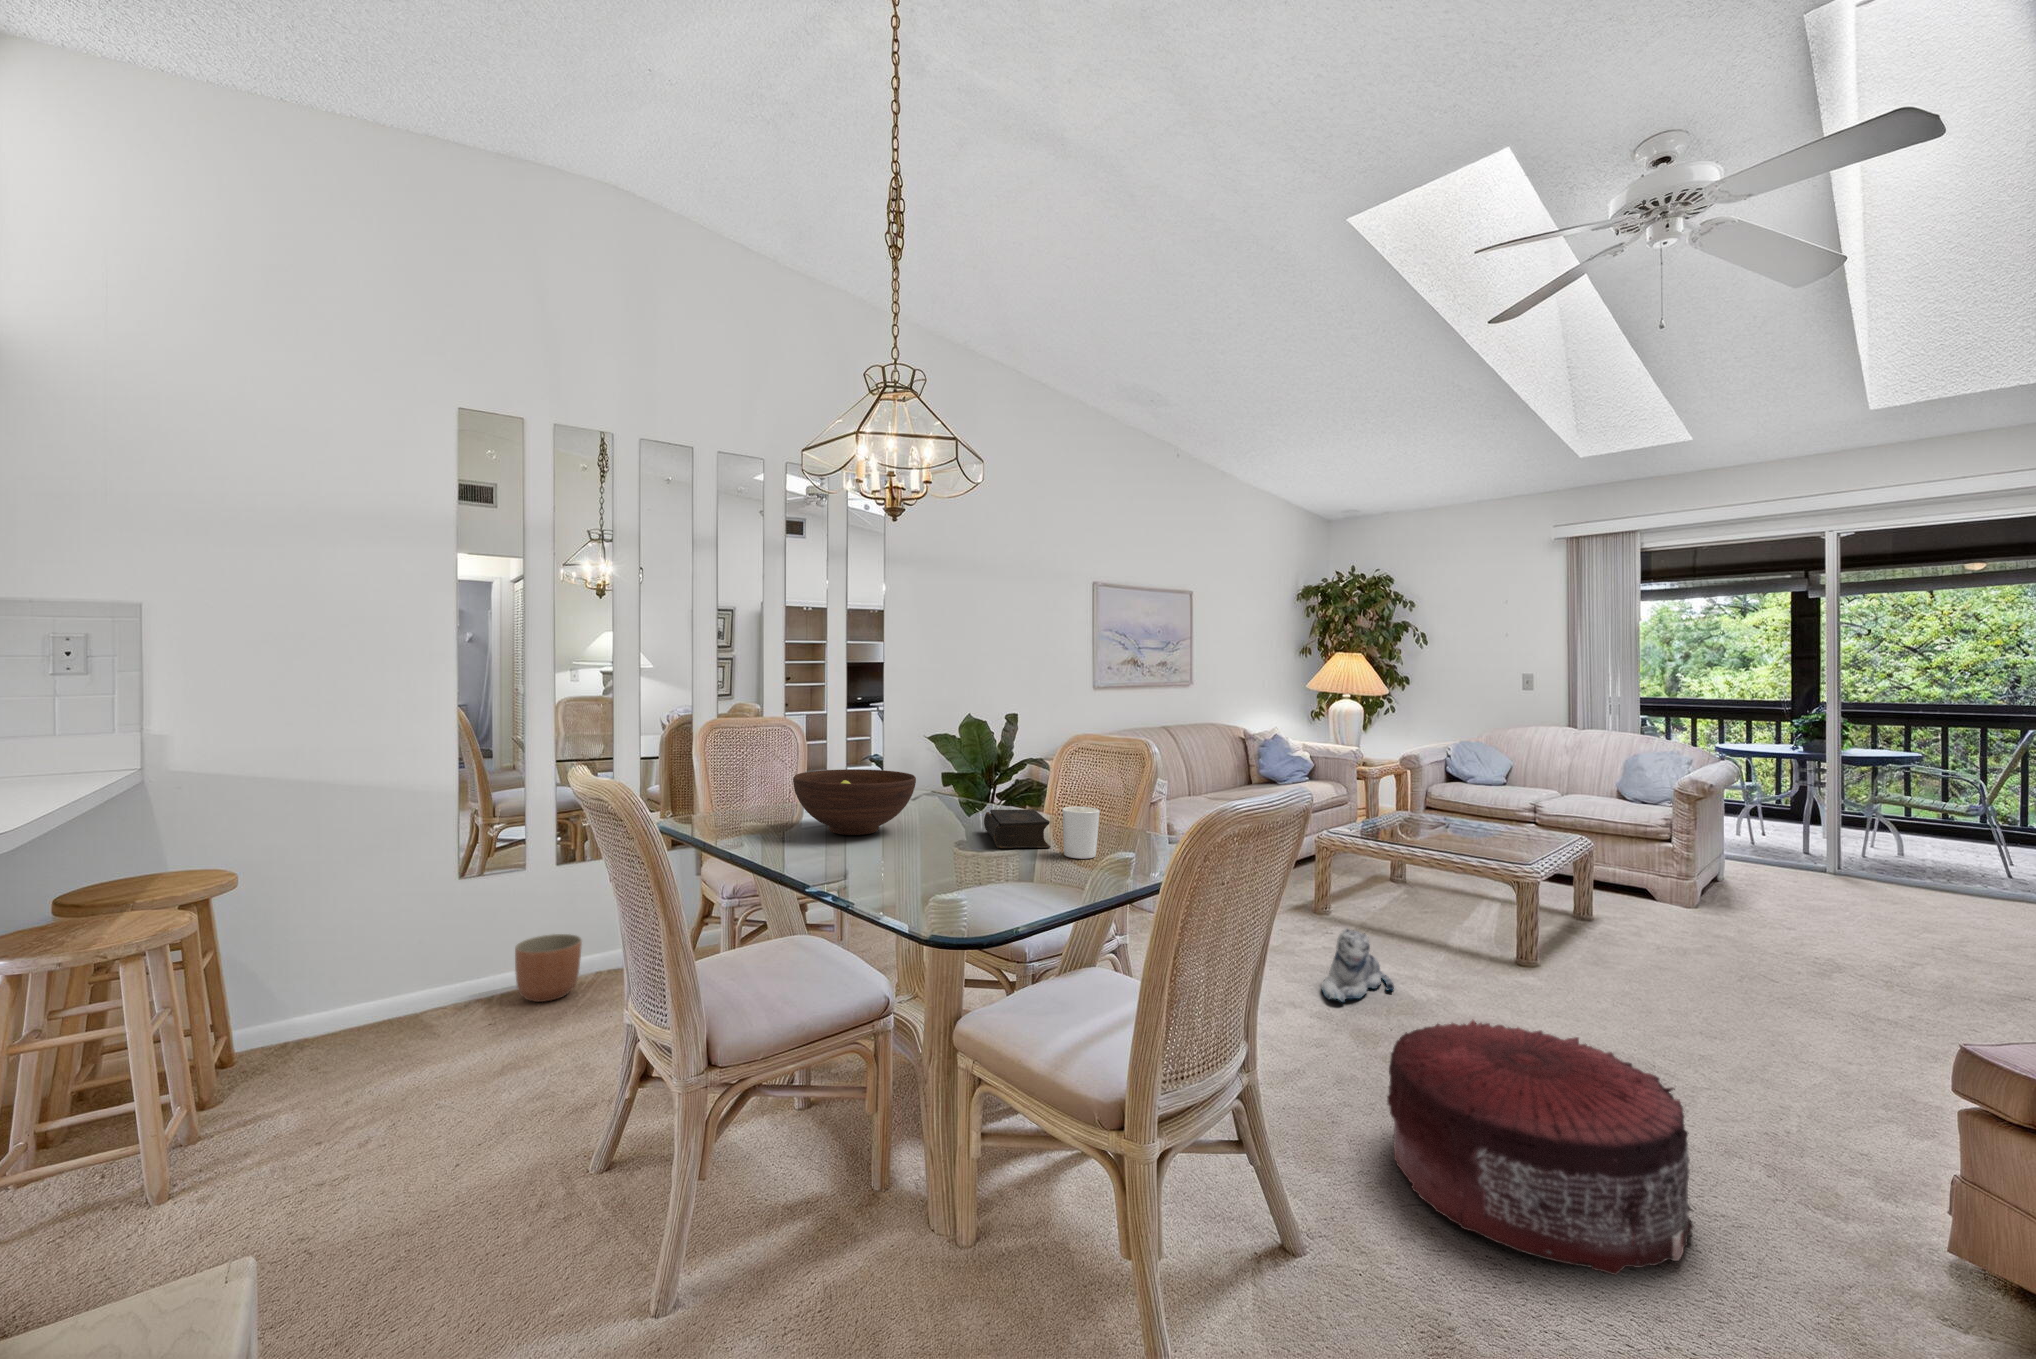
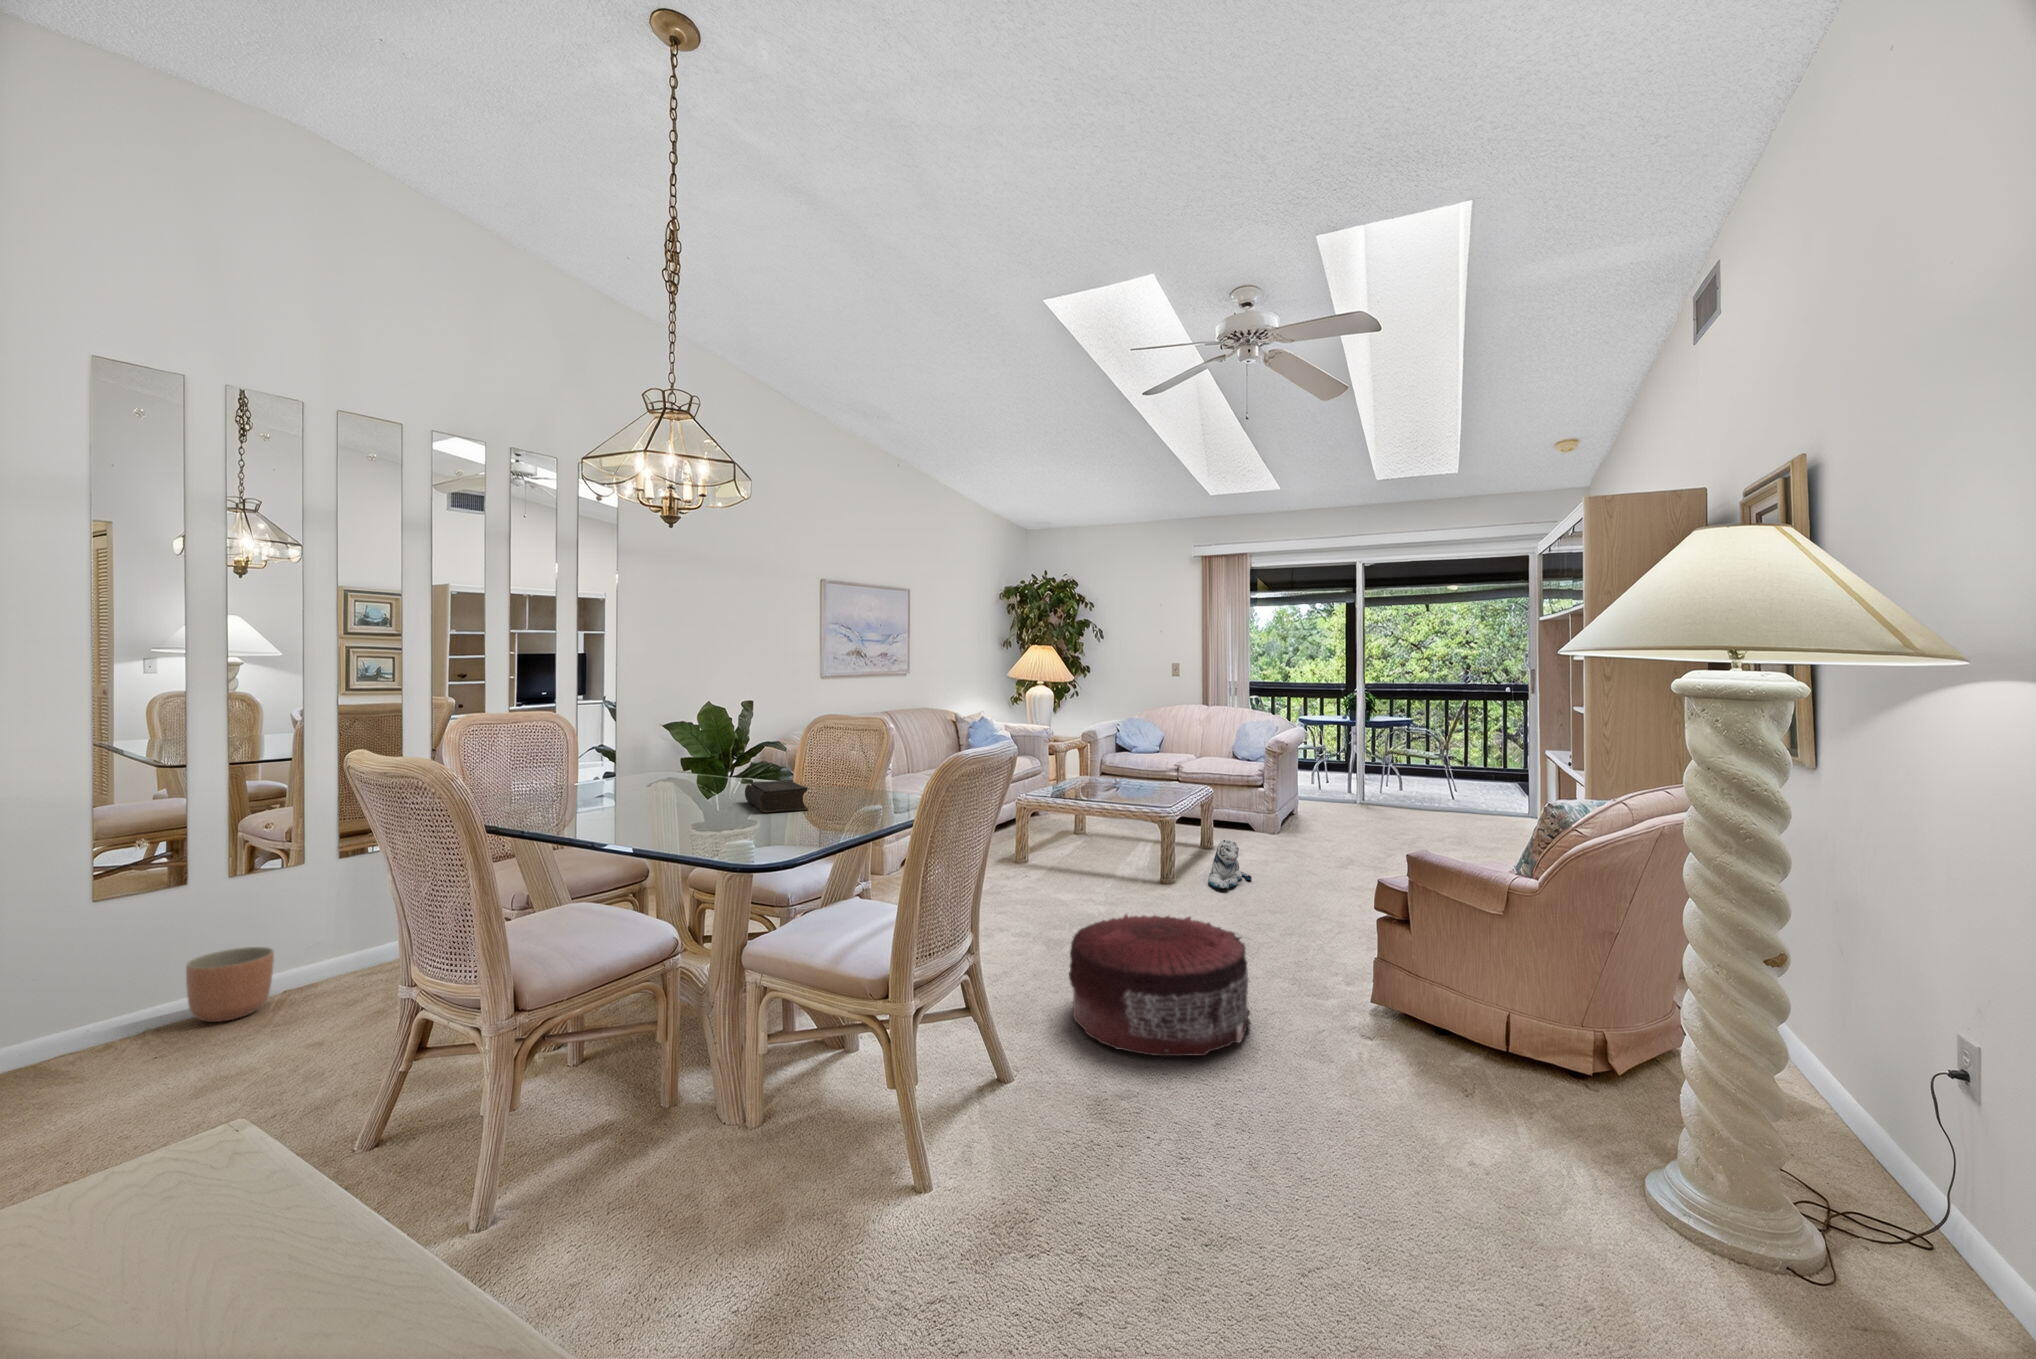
fruit bowl: present [793,769,916,835] -> none [557,752,681,811]
candle holder: present [1062,807,1100,859] -> none [821,774,853,815]
plush toy: present [1322,929,1394,1002] -> present [1208,840,1252,889]

